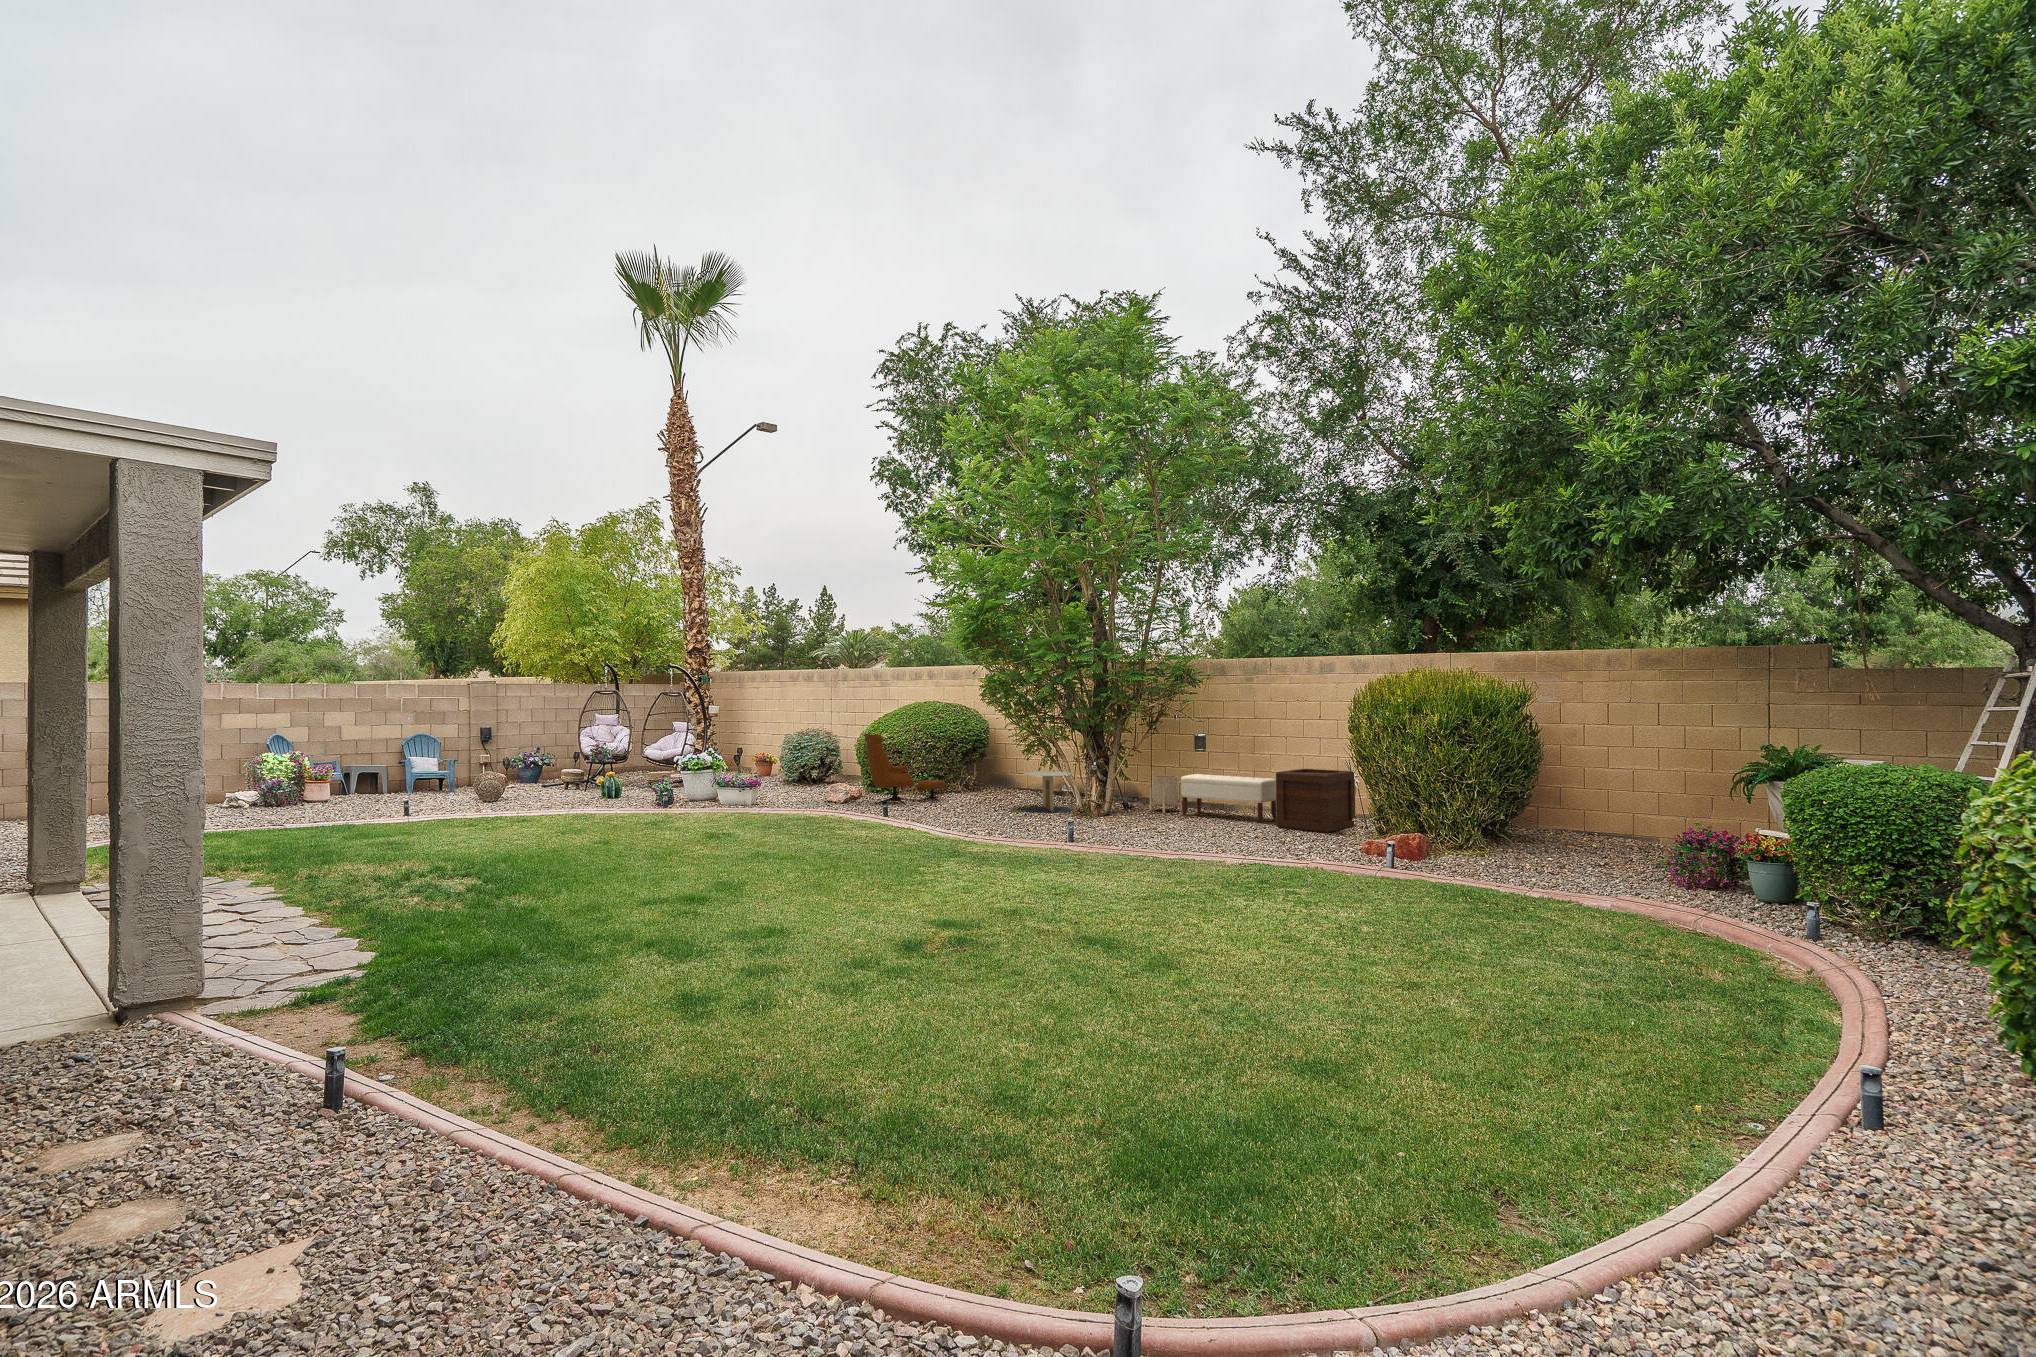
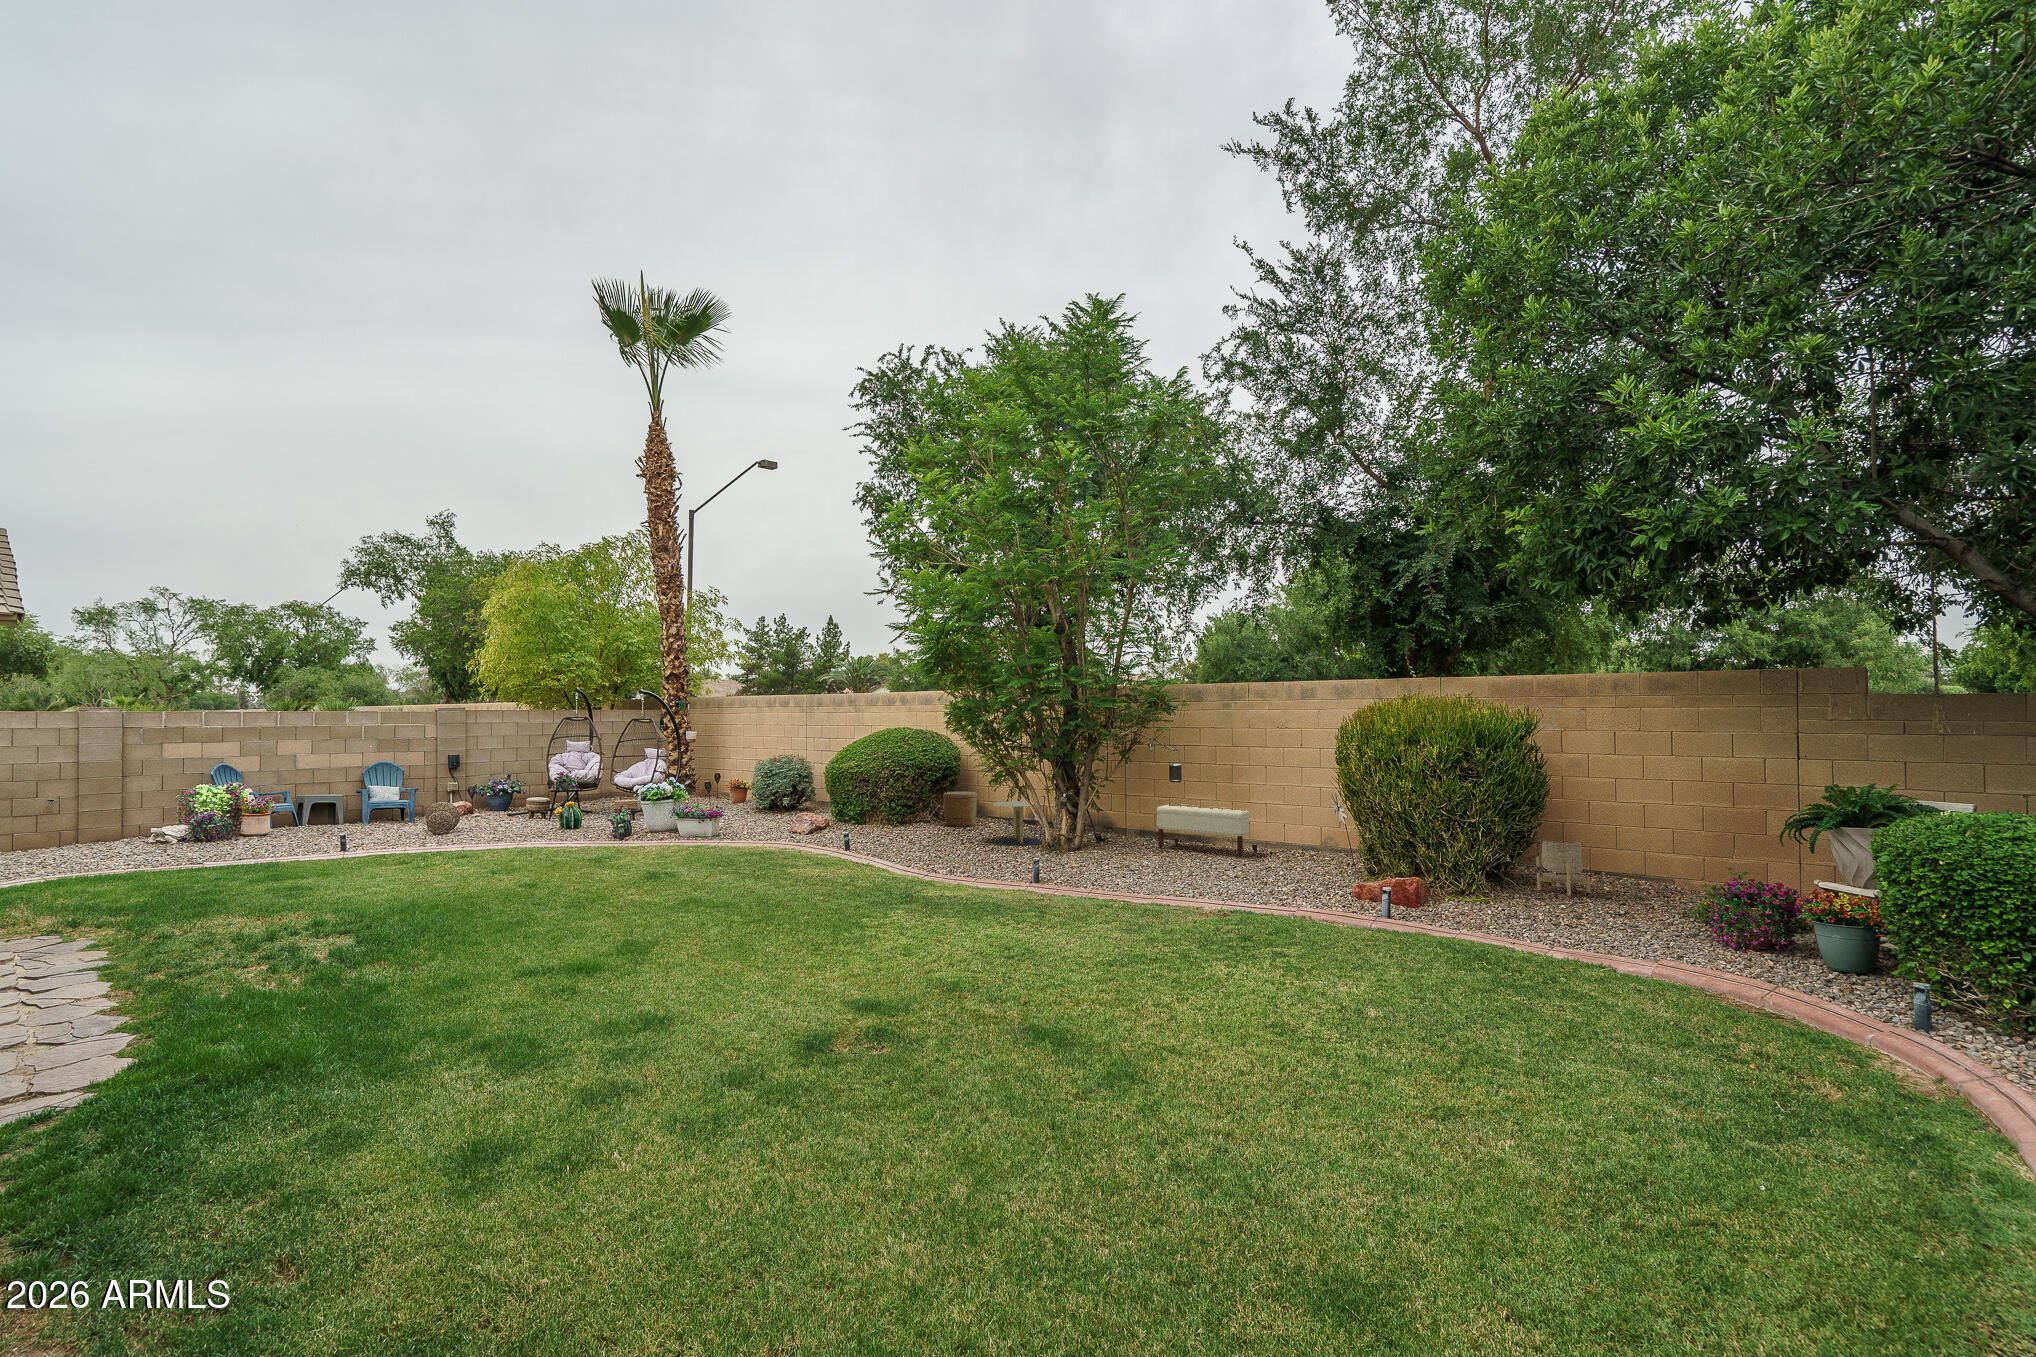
lounge chair: present [865,734,947,805] -> none [829,762,916,837]
woven basket: none [971,764,1004,797] -> present [943,791,977,827]
wooden crate: present [1276,769,1355,833] -> none [1256,799,1342,870]
planter: present [1150,775,1182,813] -> present [1536,841,1590,896]

